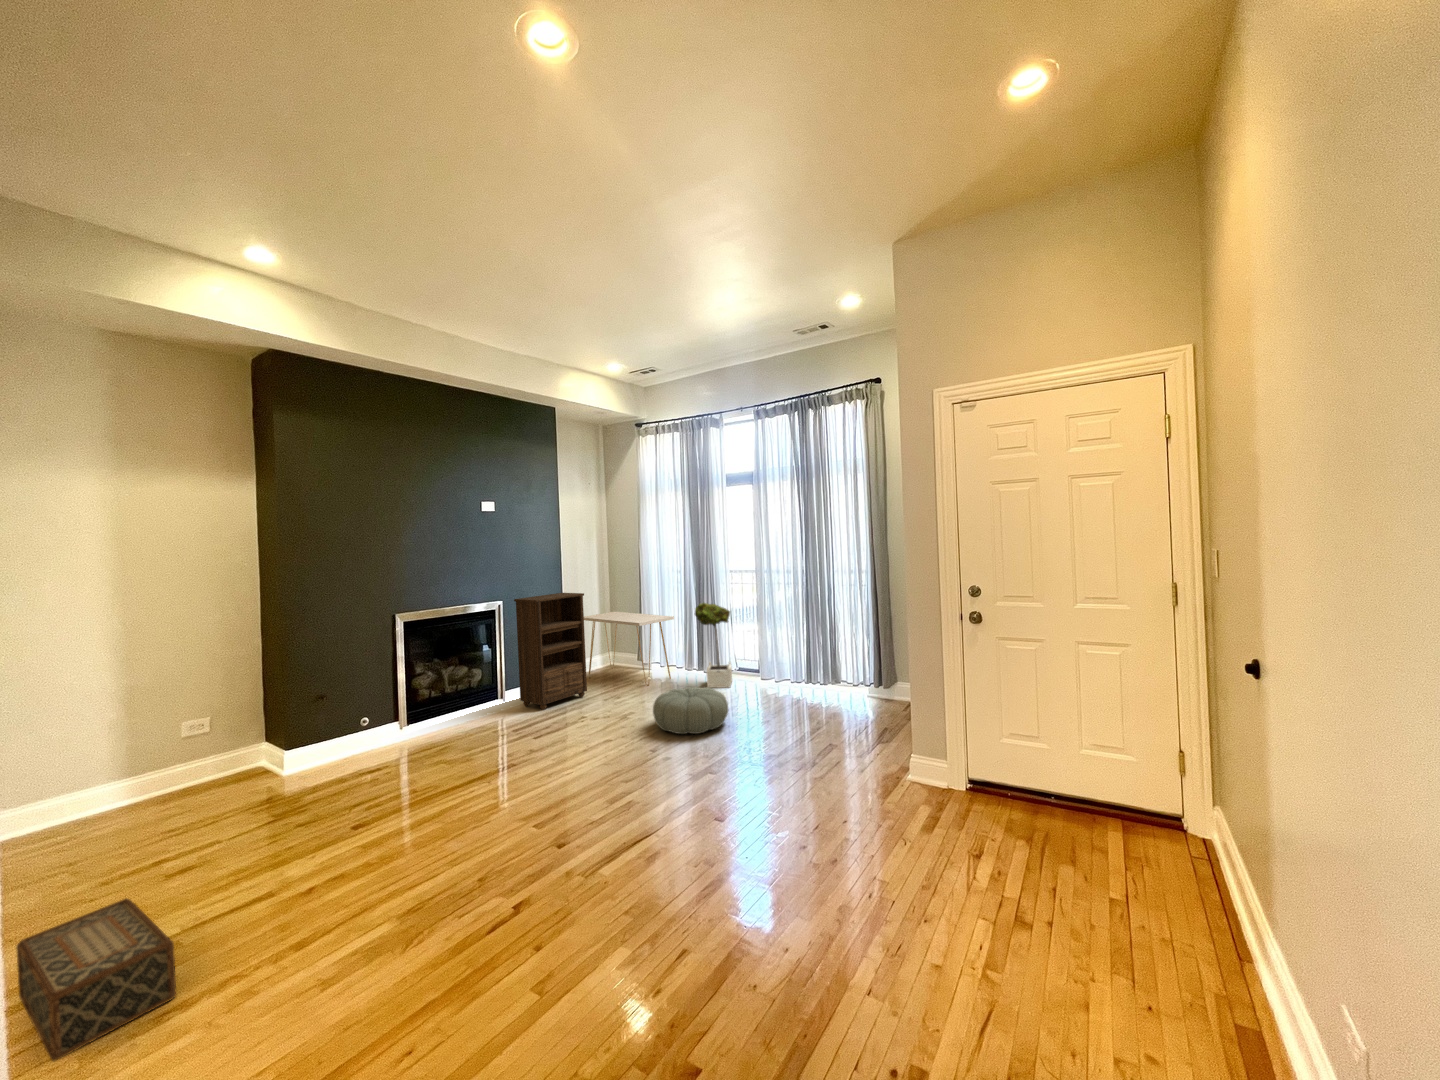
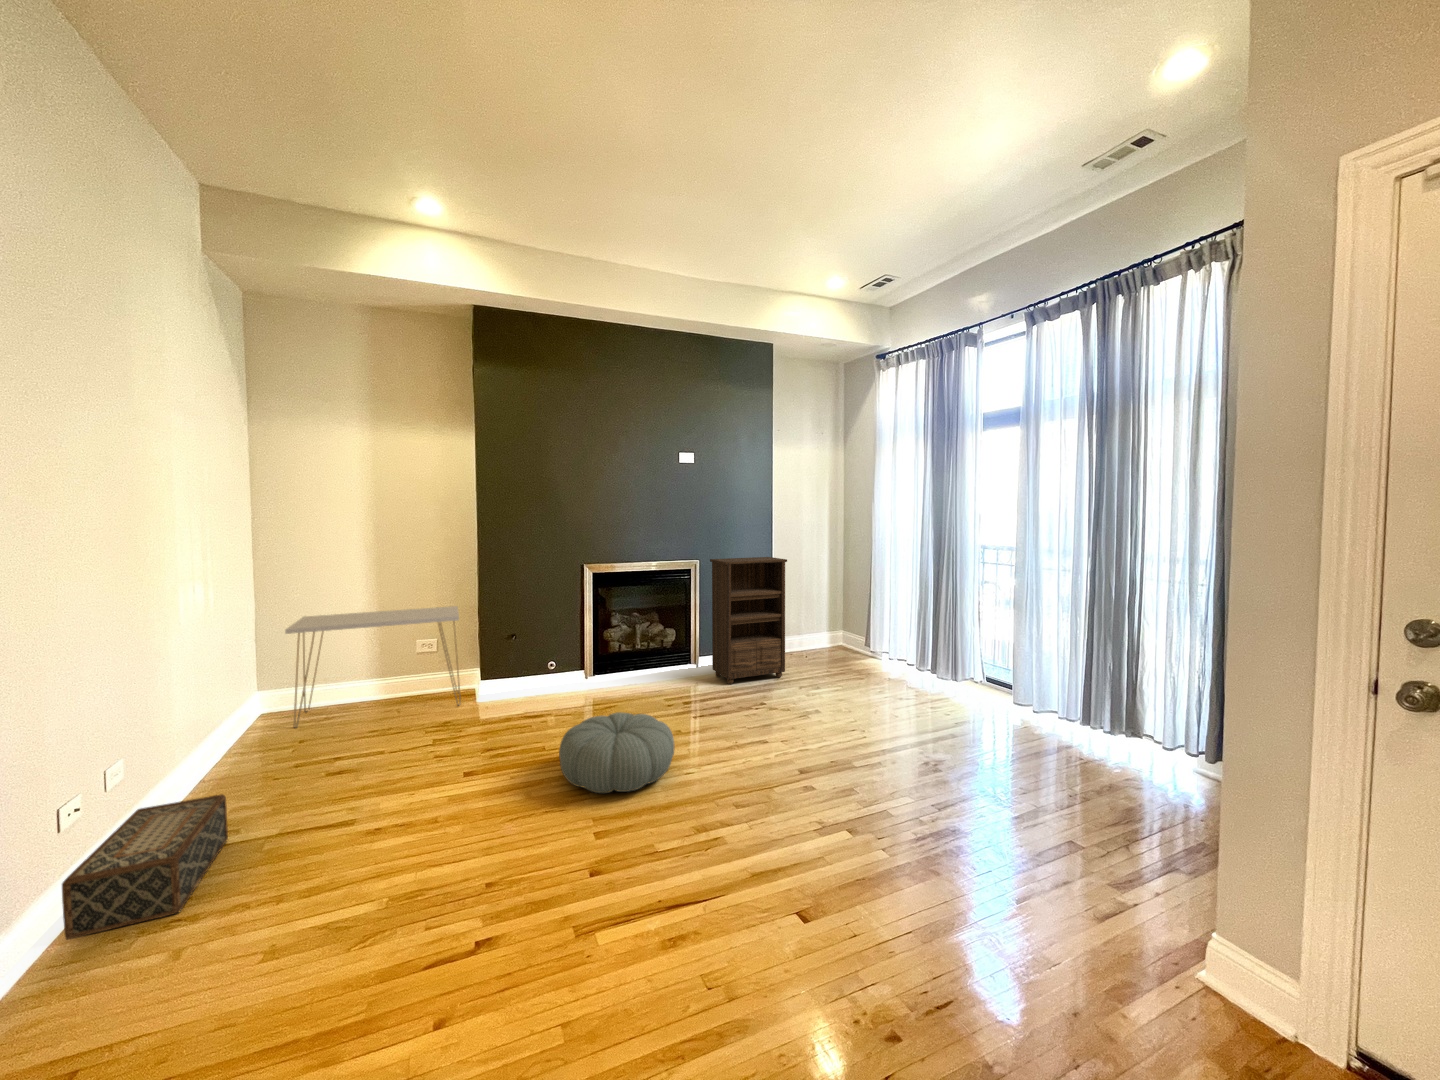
potted tree: present [695,603,732,688] -> none [923,584,974,703]
console table: present [584,612,674,686] -> present [285,606,461,728]
pouf: present [653,687,728,734] -> present [559,712,674,793]

